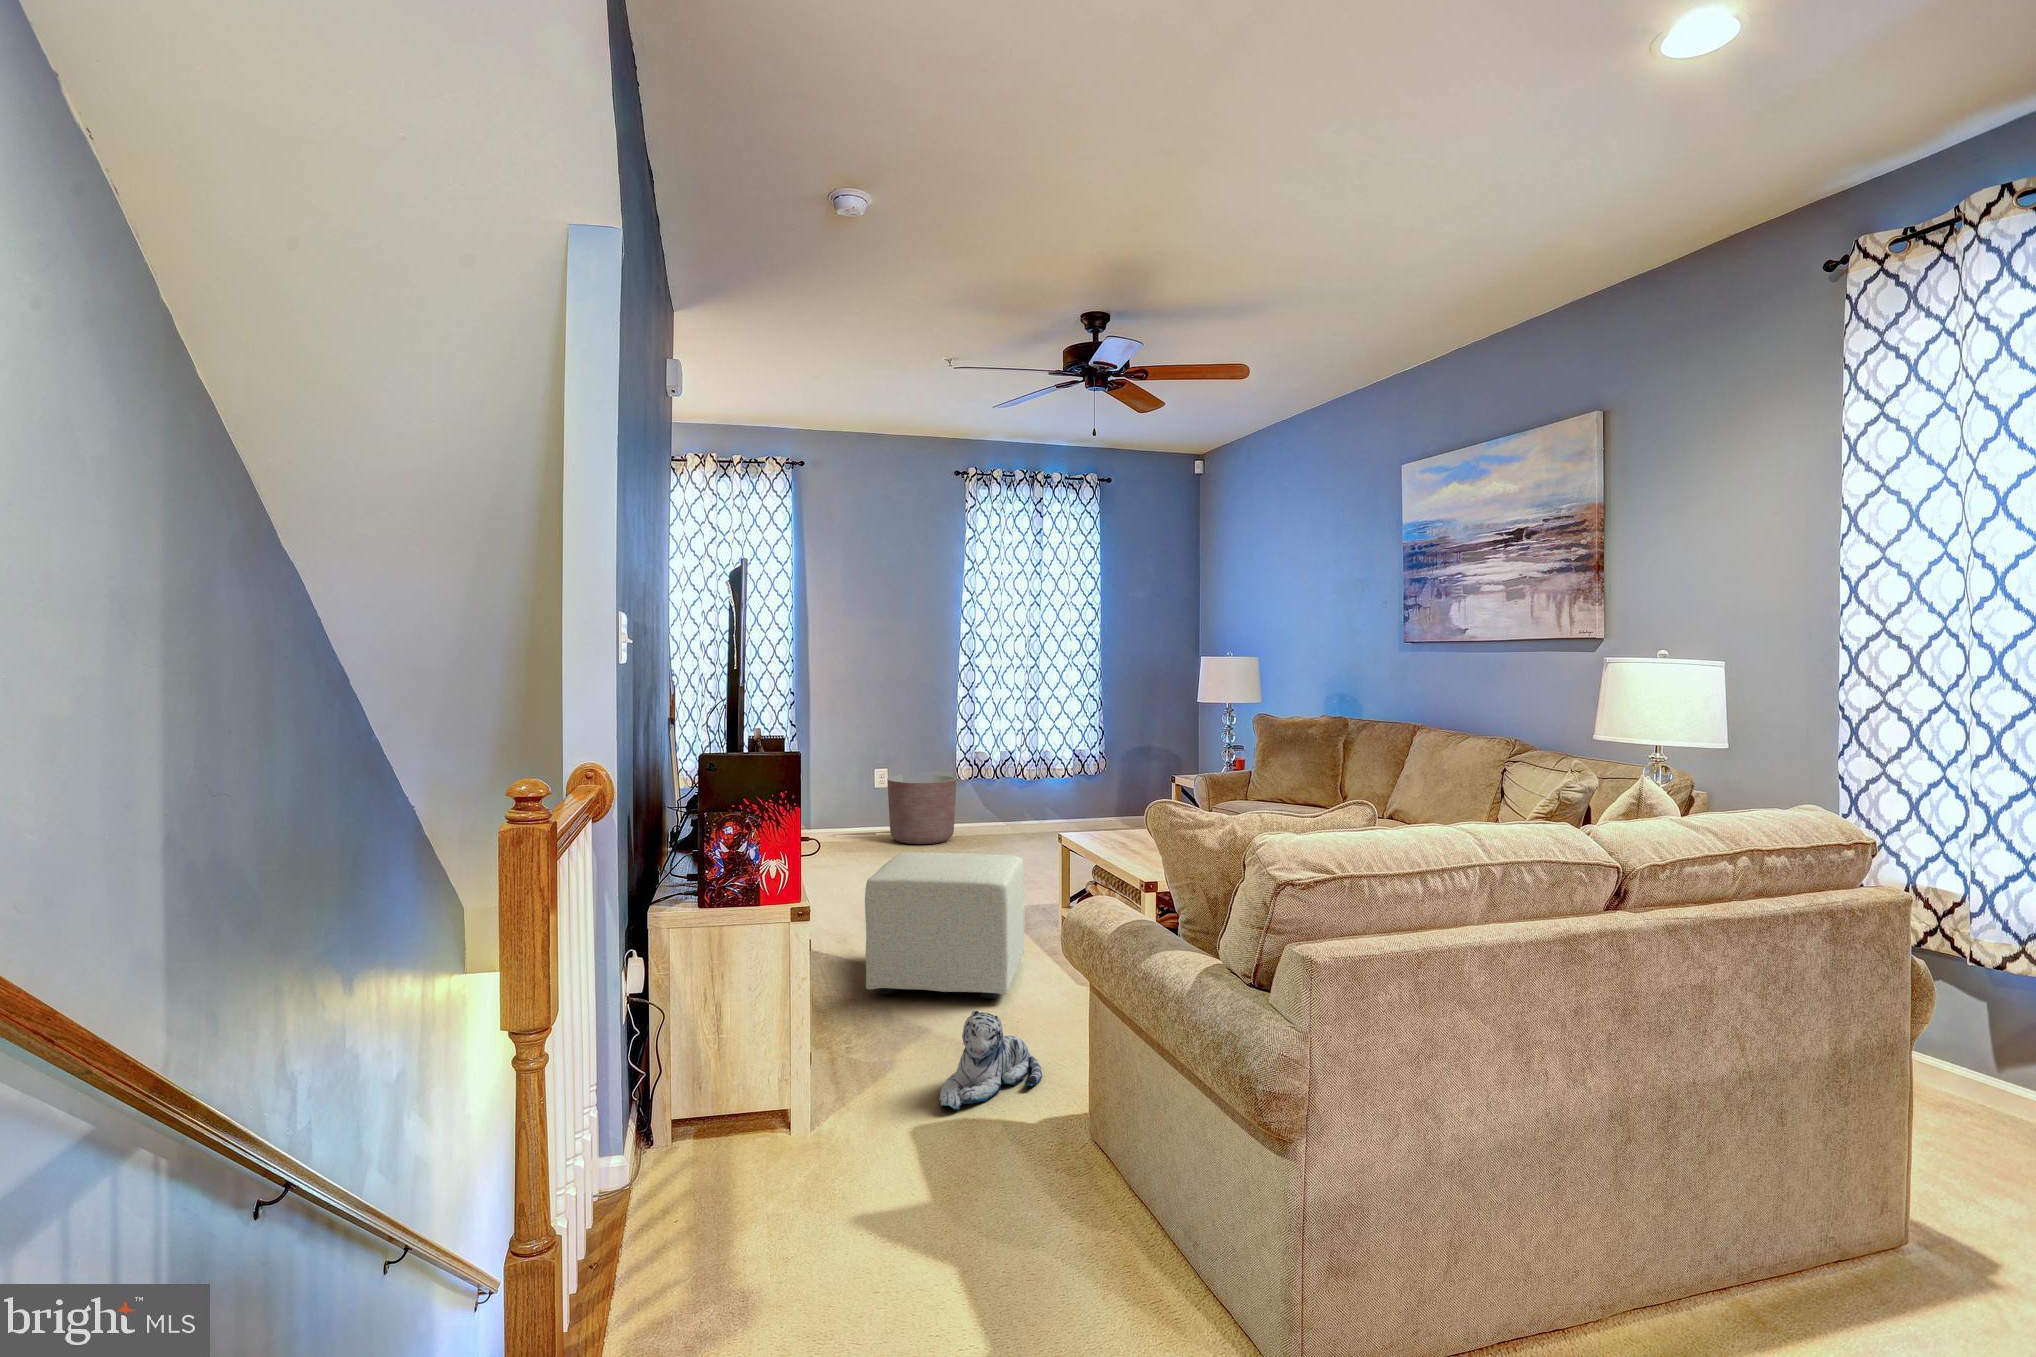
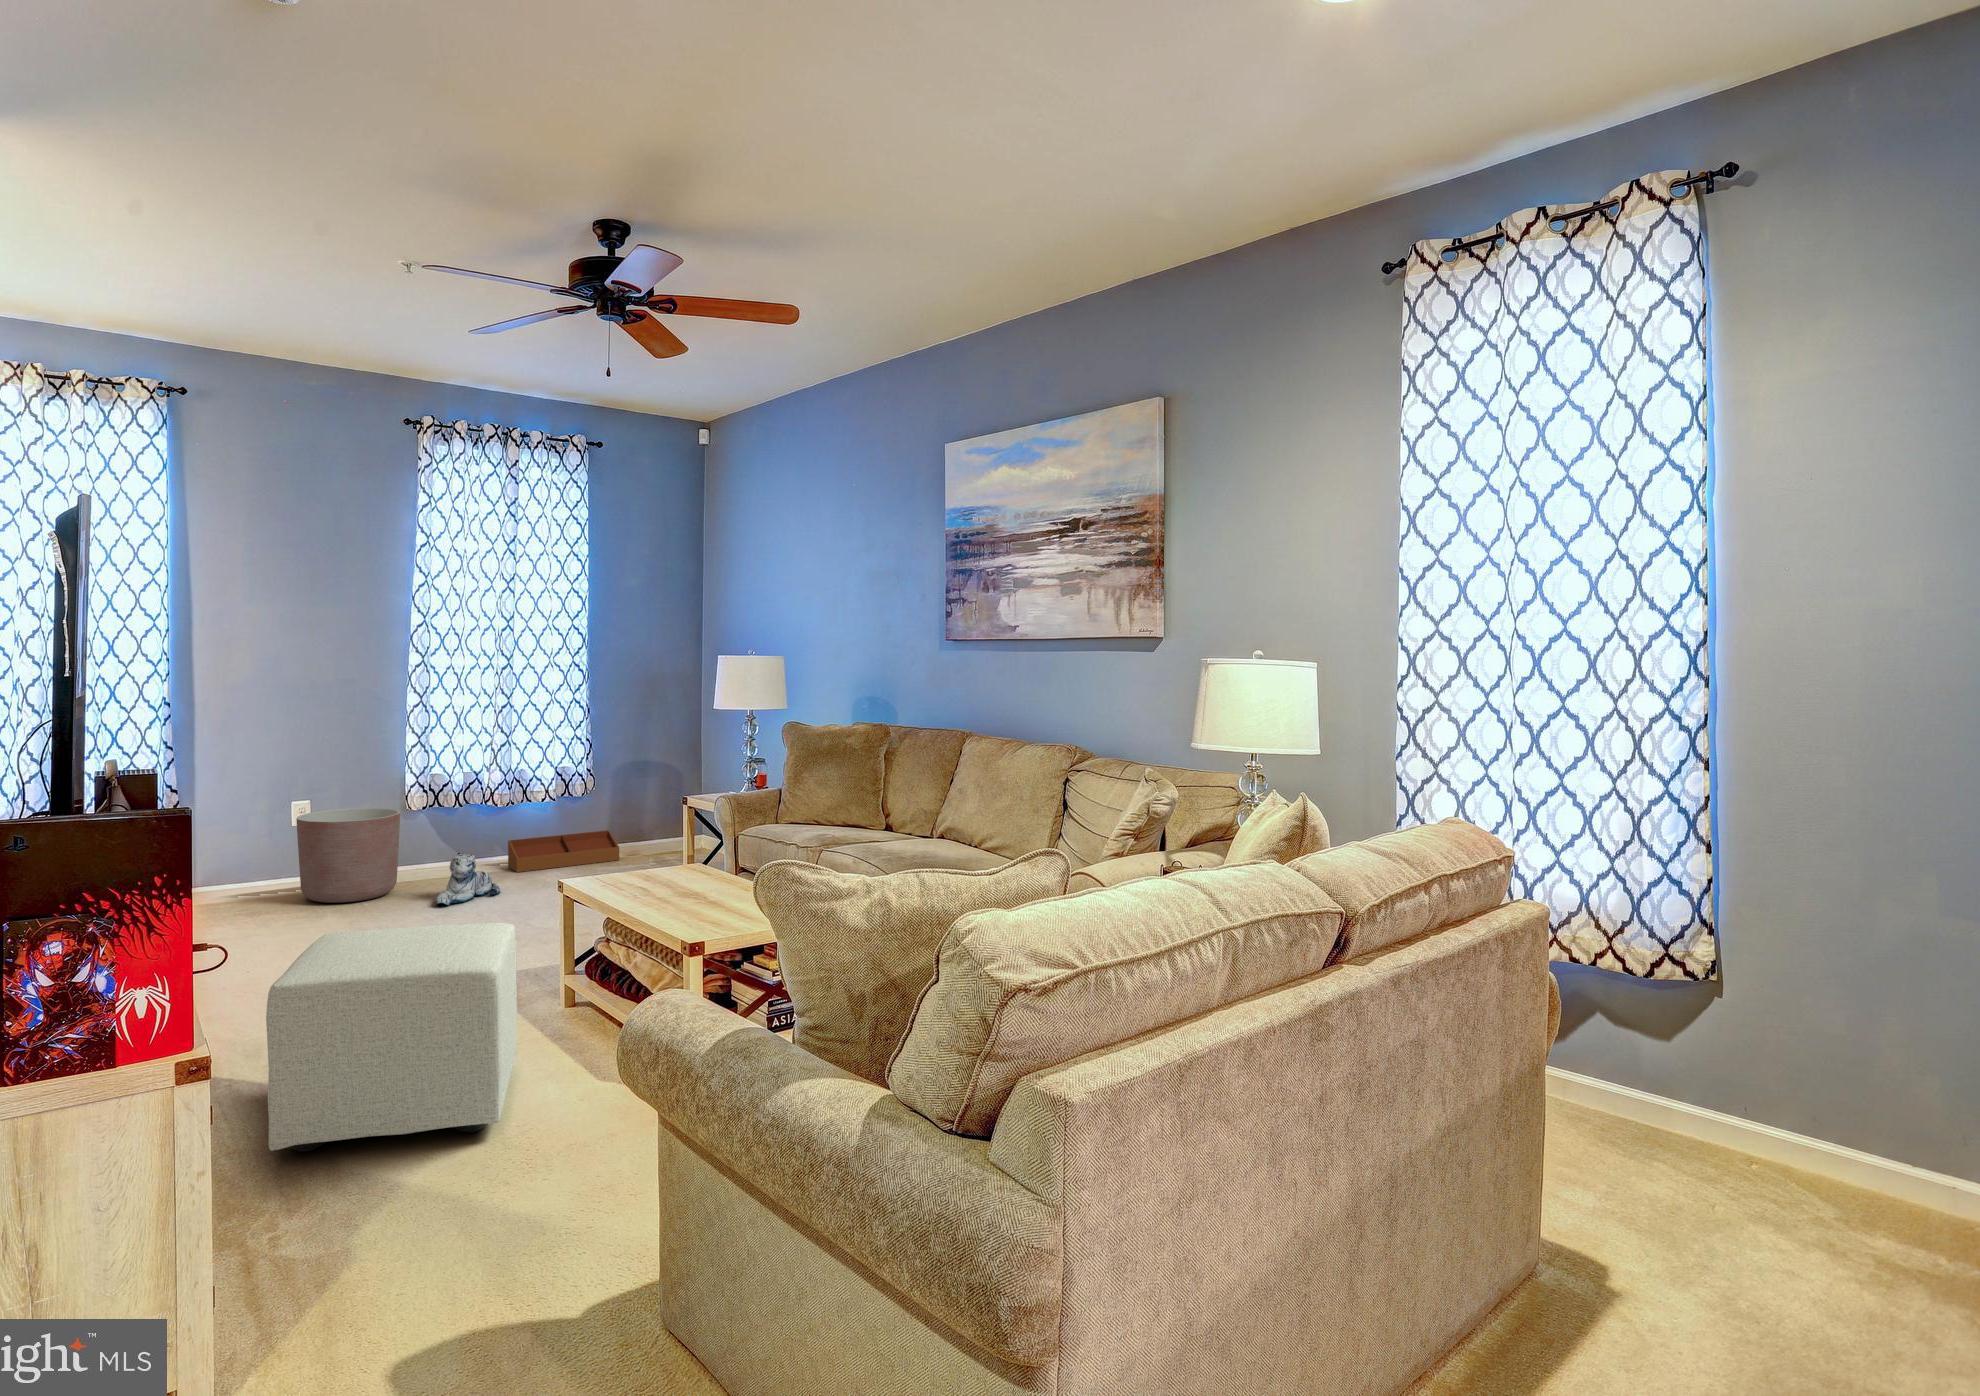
storage bin: none [1035,804,1121,832] -> present [508,830,619,872]
plush toy: present [939,1010,1042,1109] -> present [436,853,500,905]

